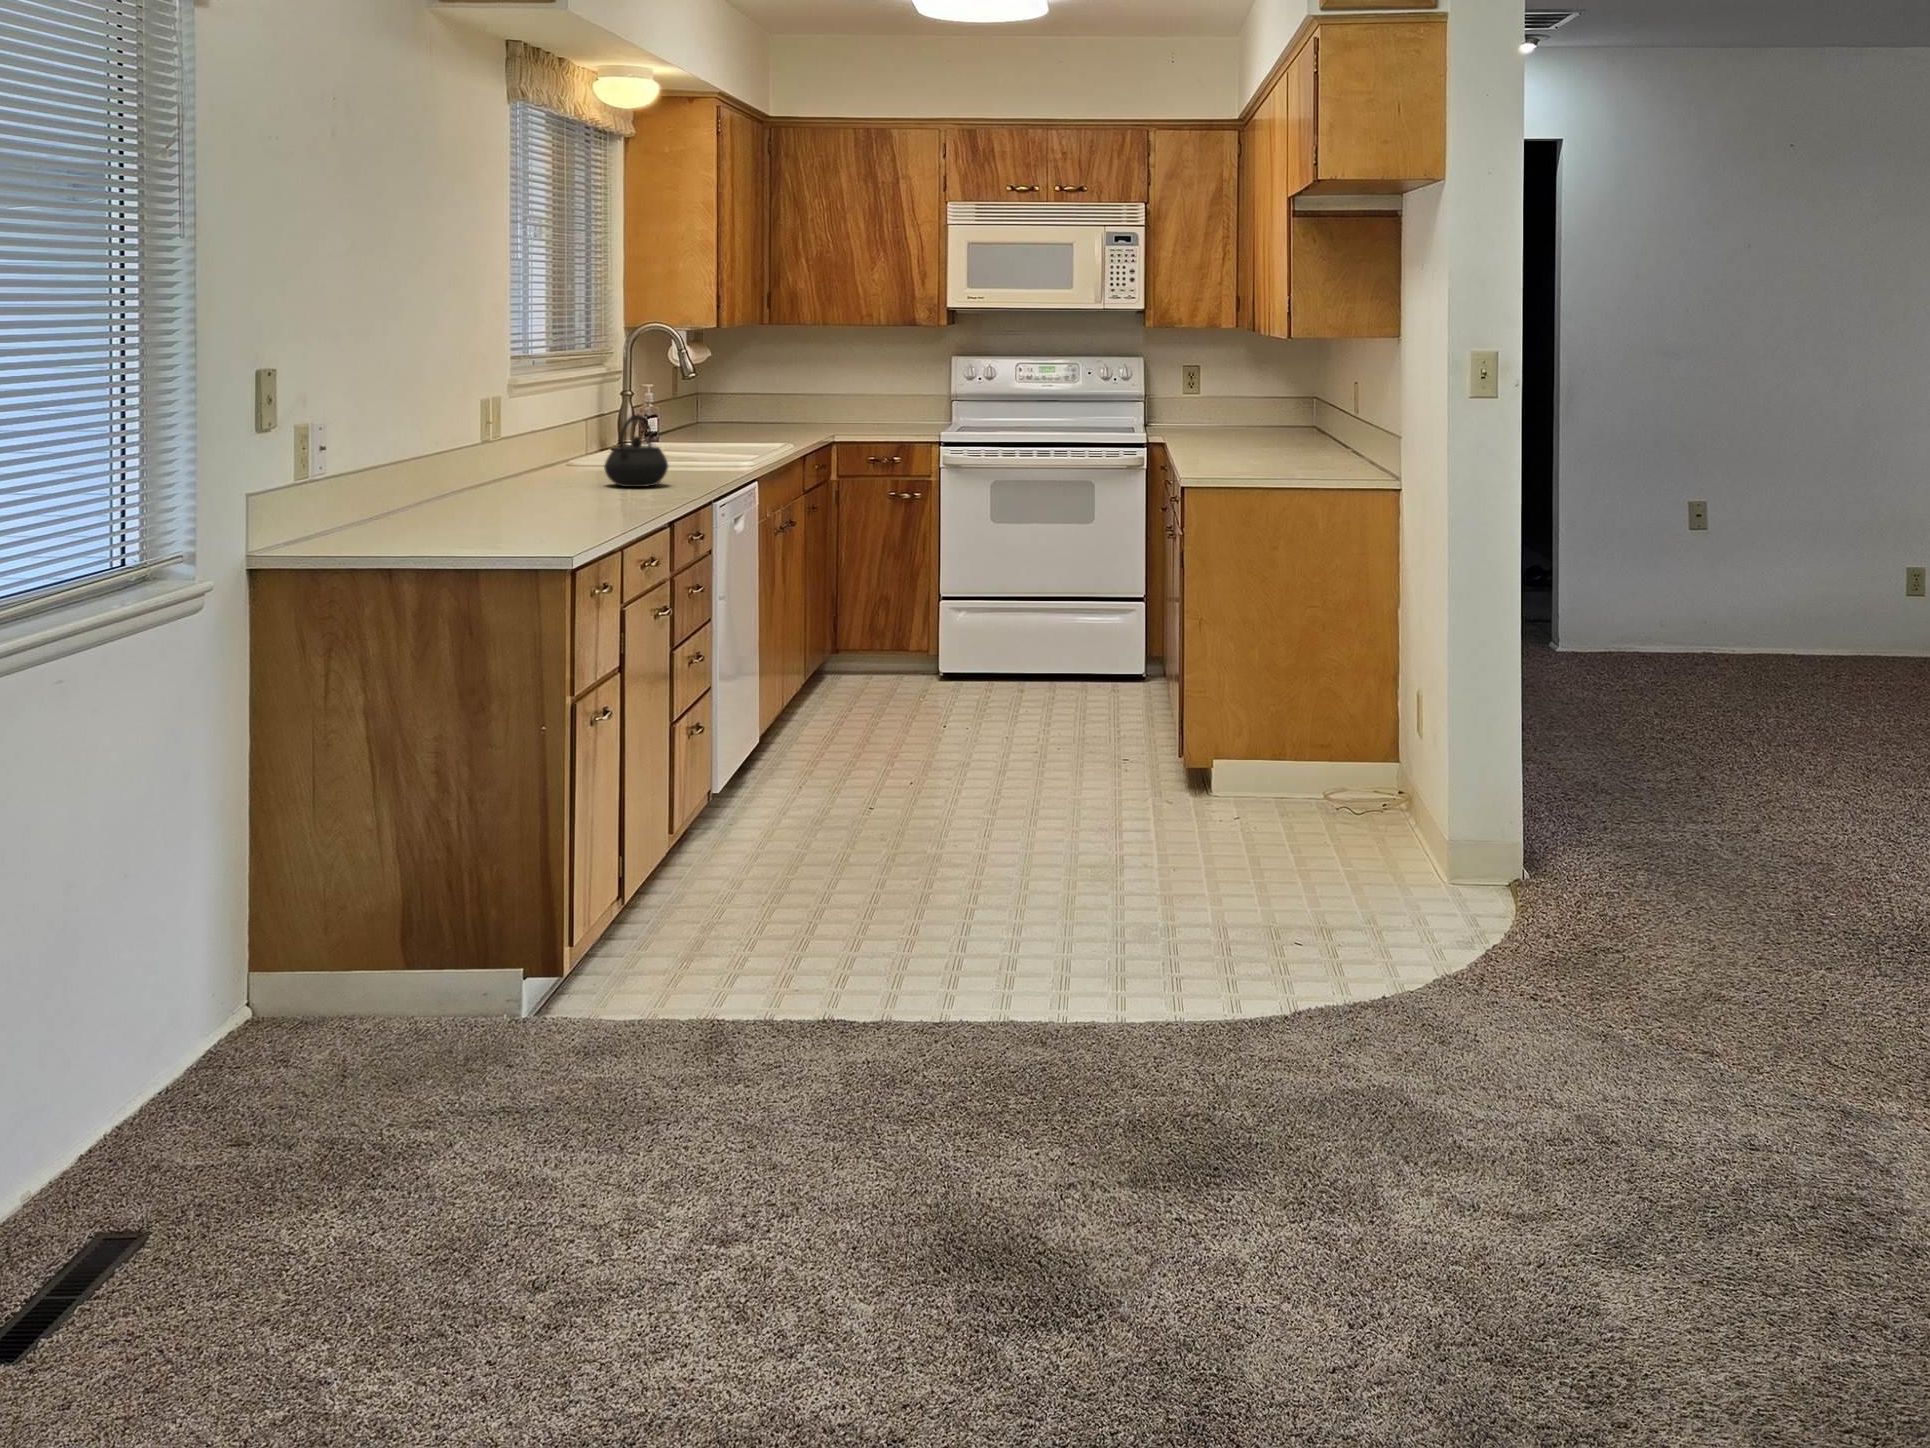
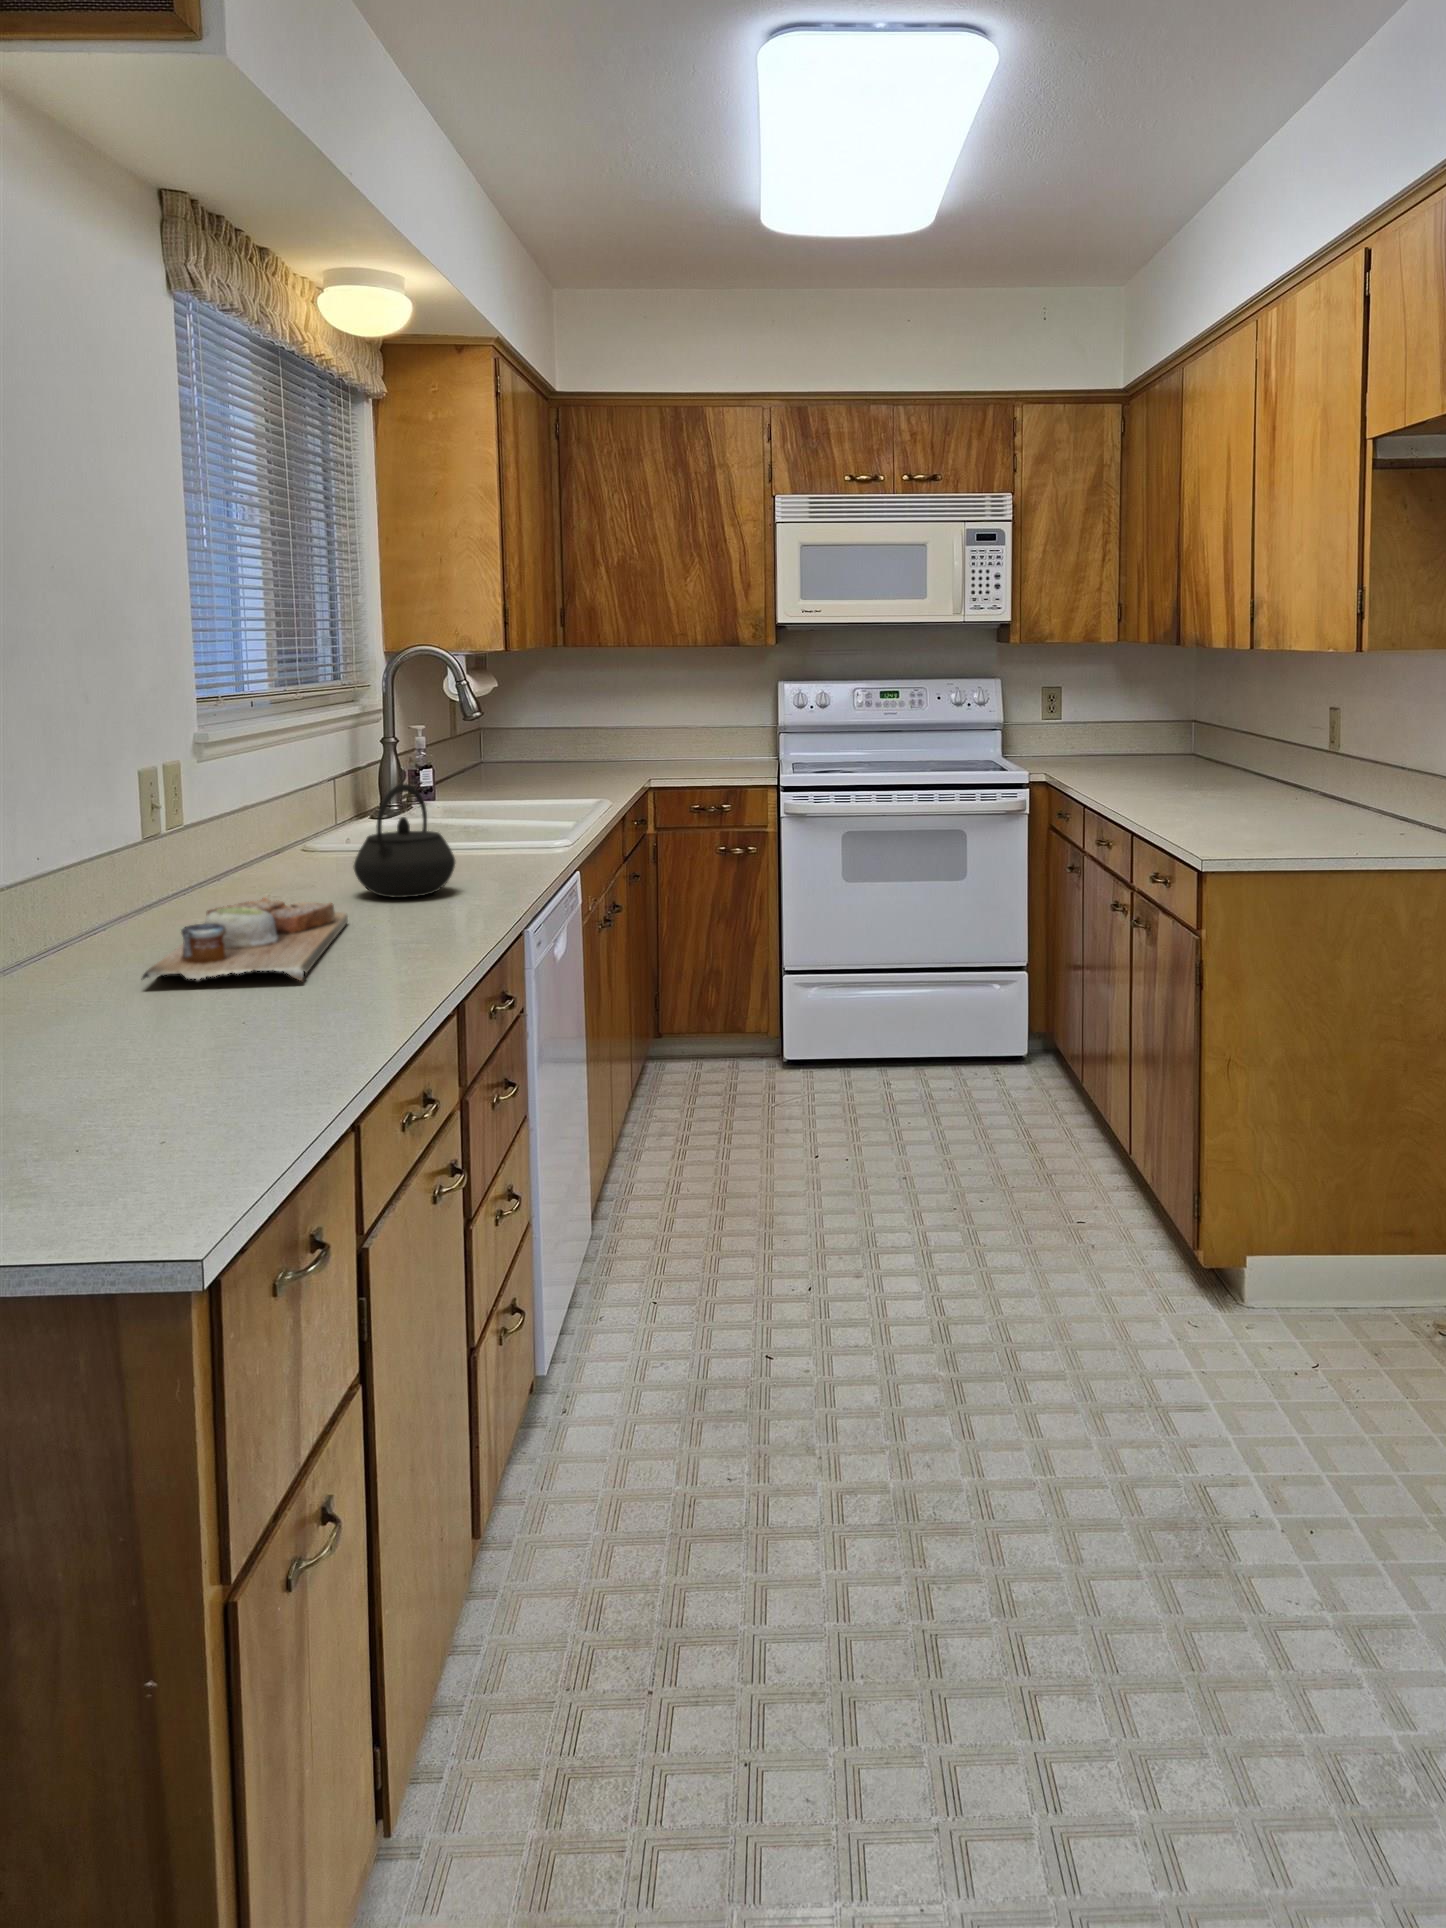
cutting board: none [494,477,601,512] -> present [142,898,348,981]

